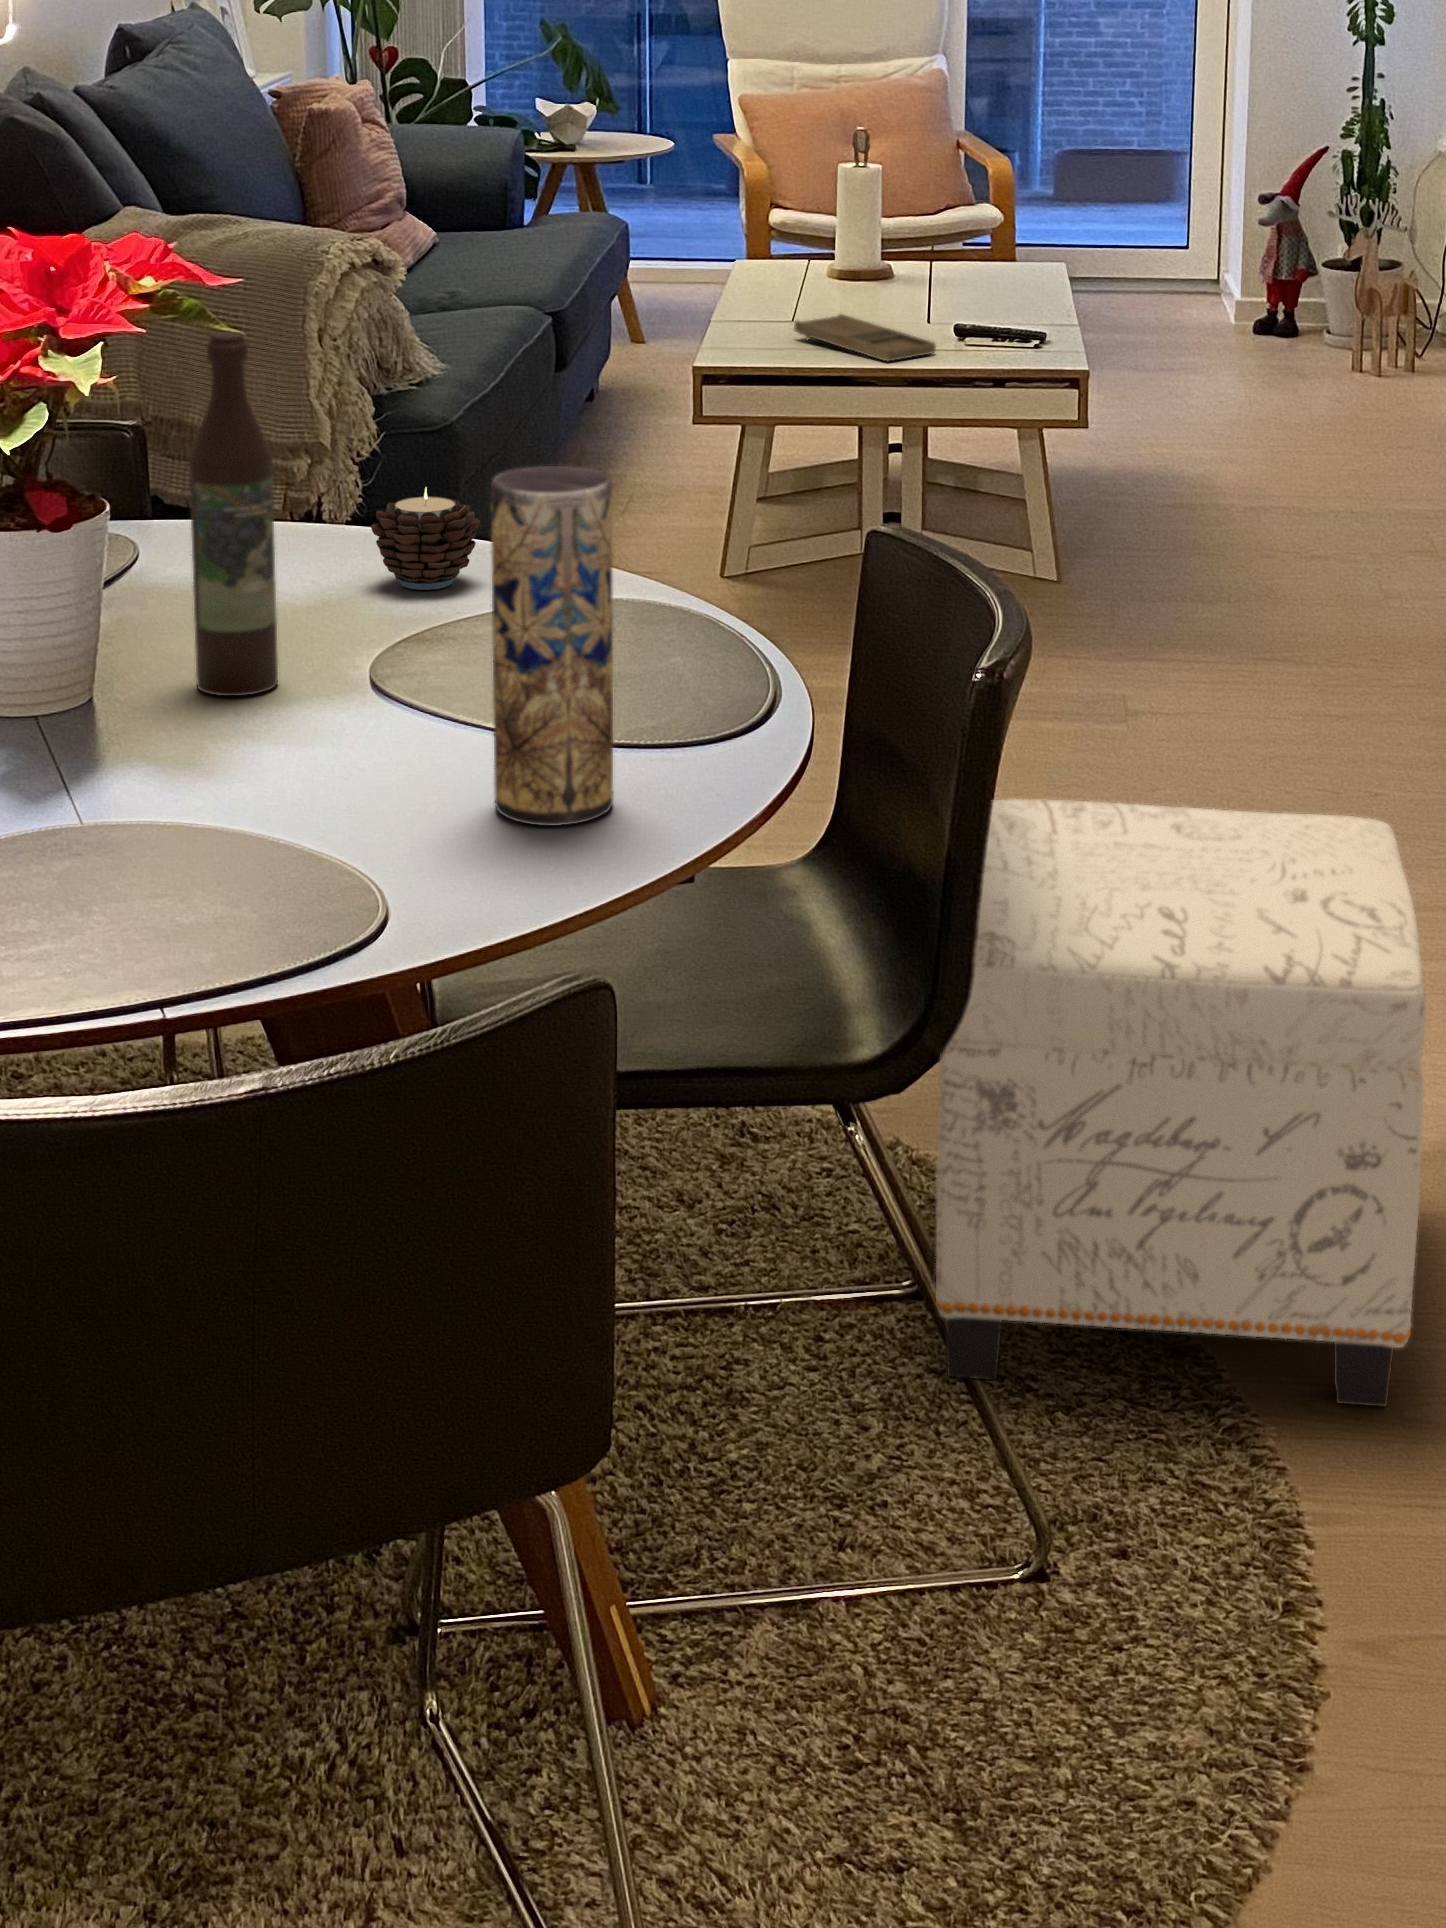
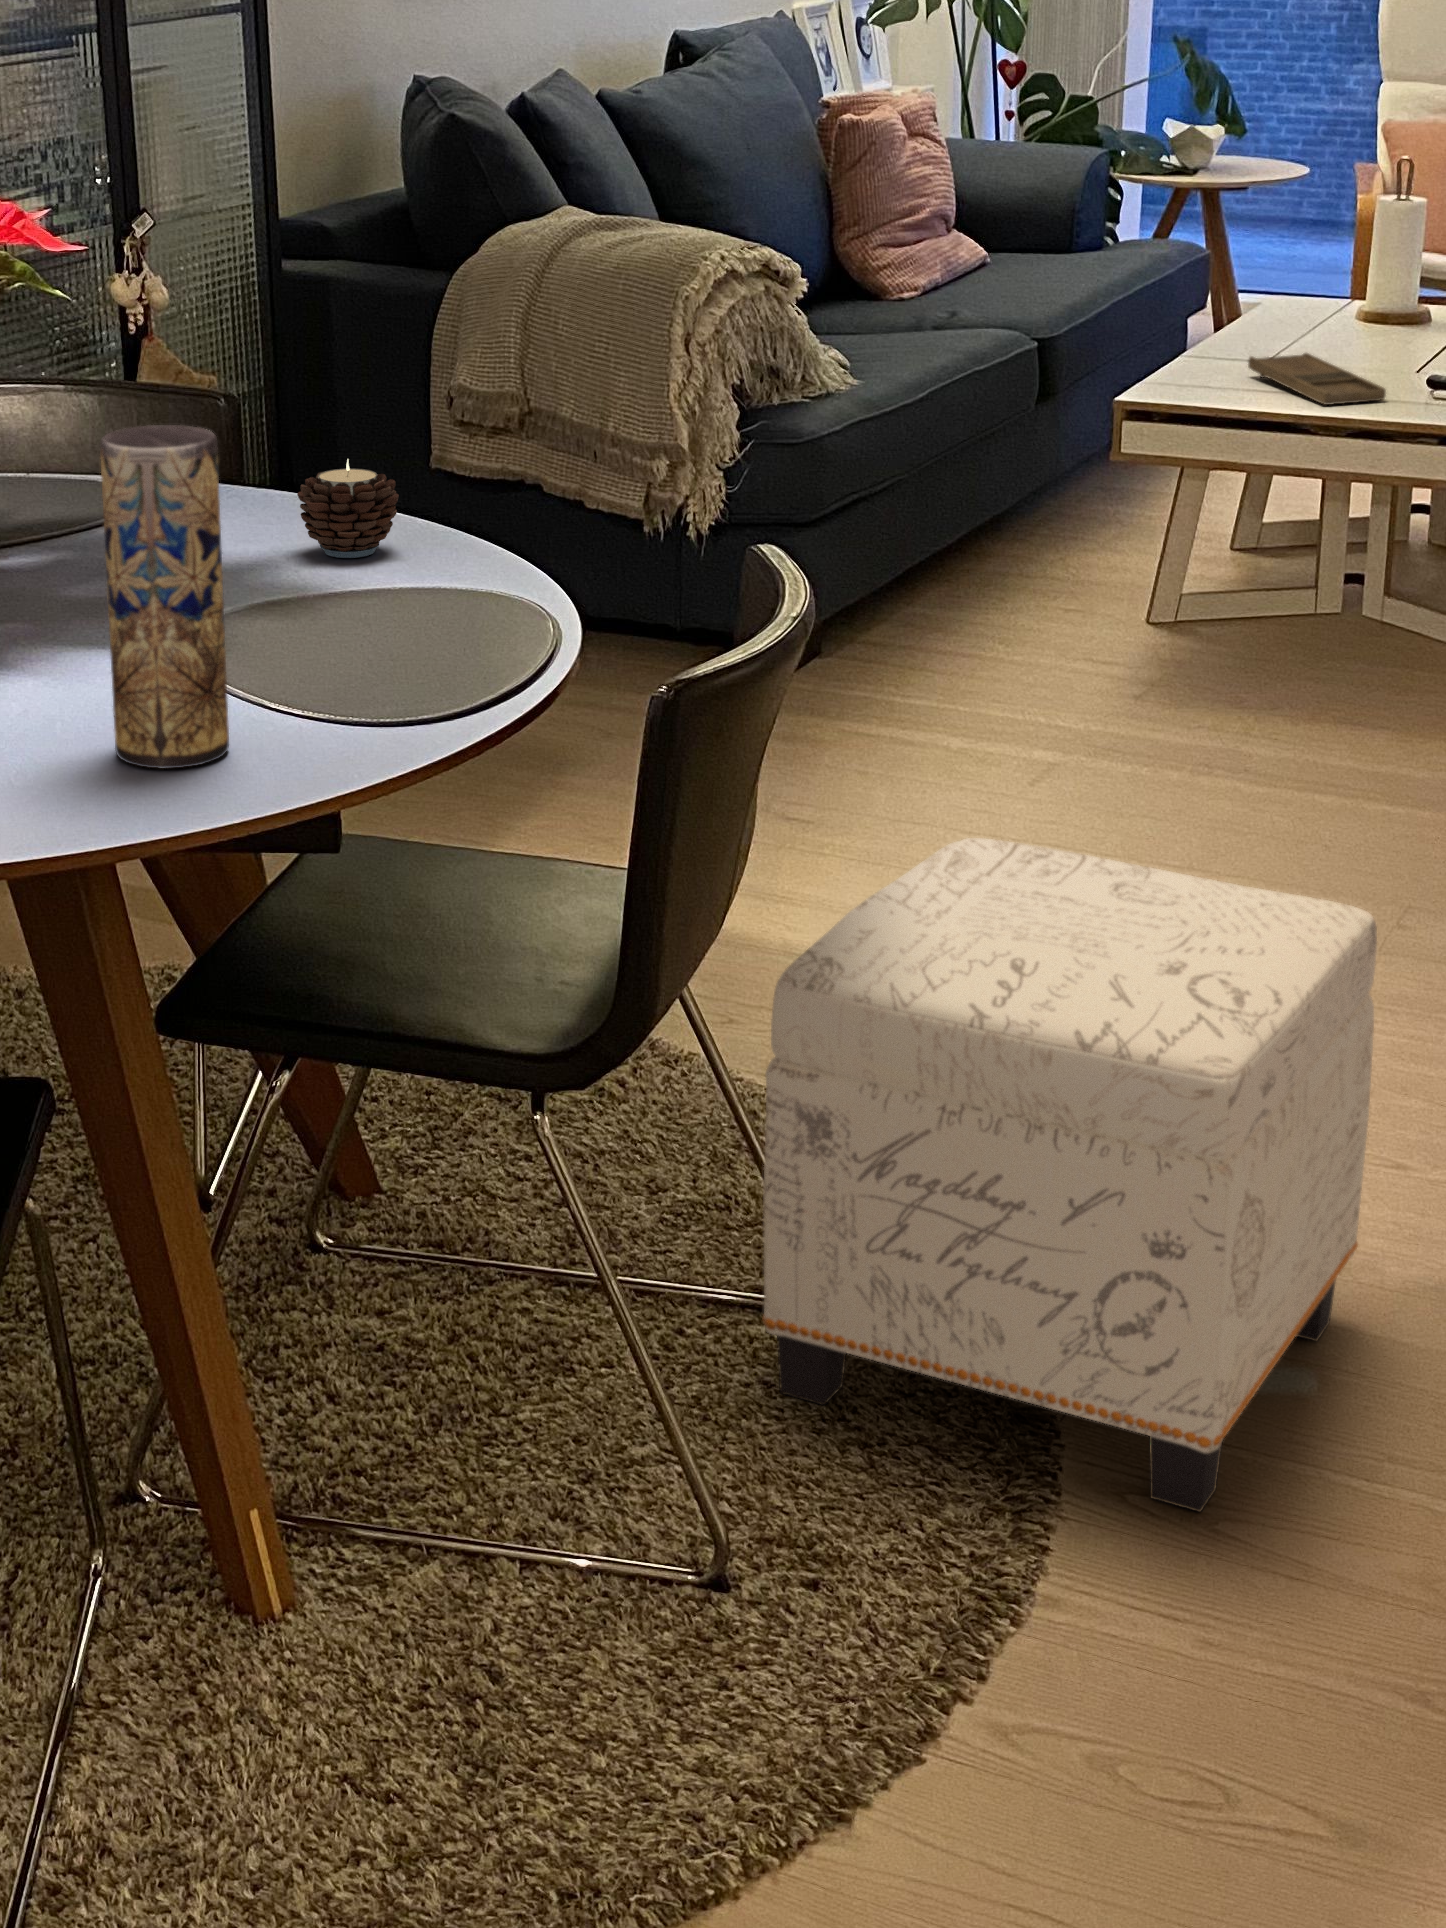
wine bottle: present [189,331,278,696] -> none [16,287,104,630]

